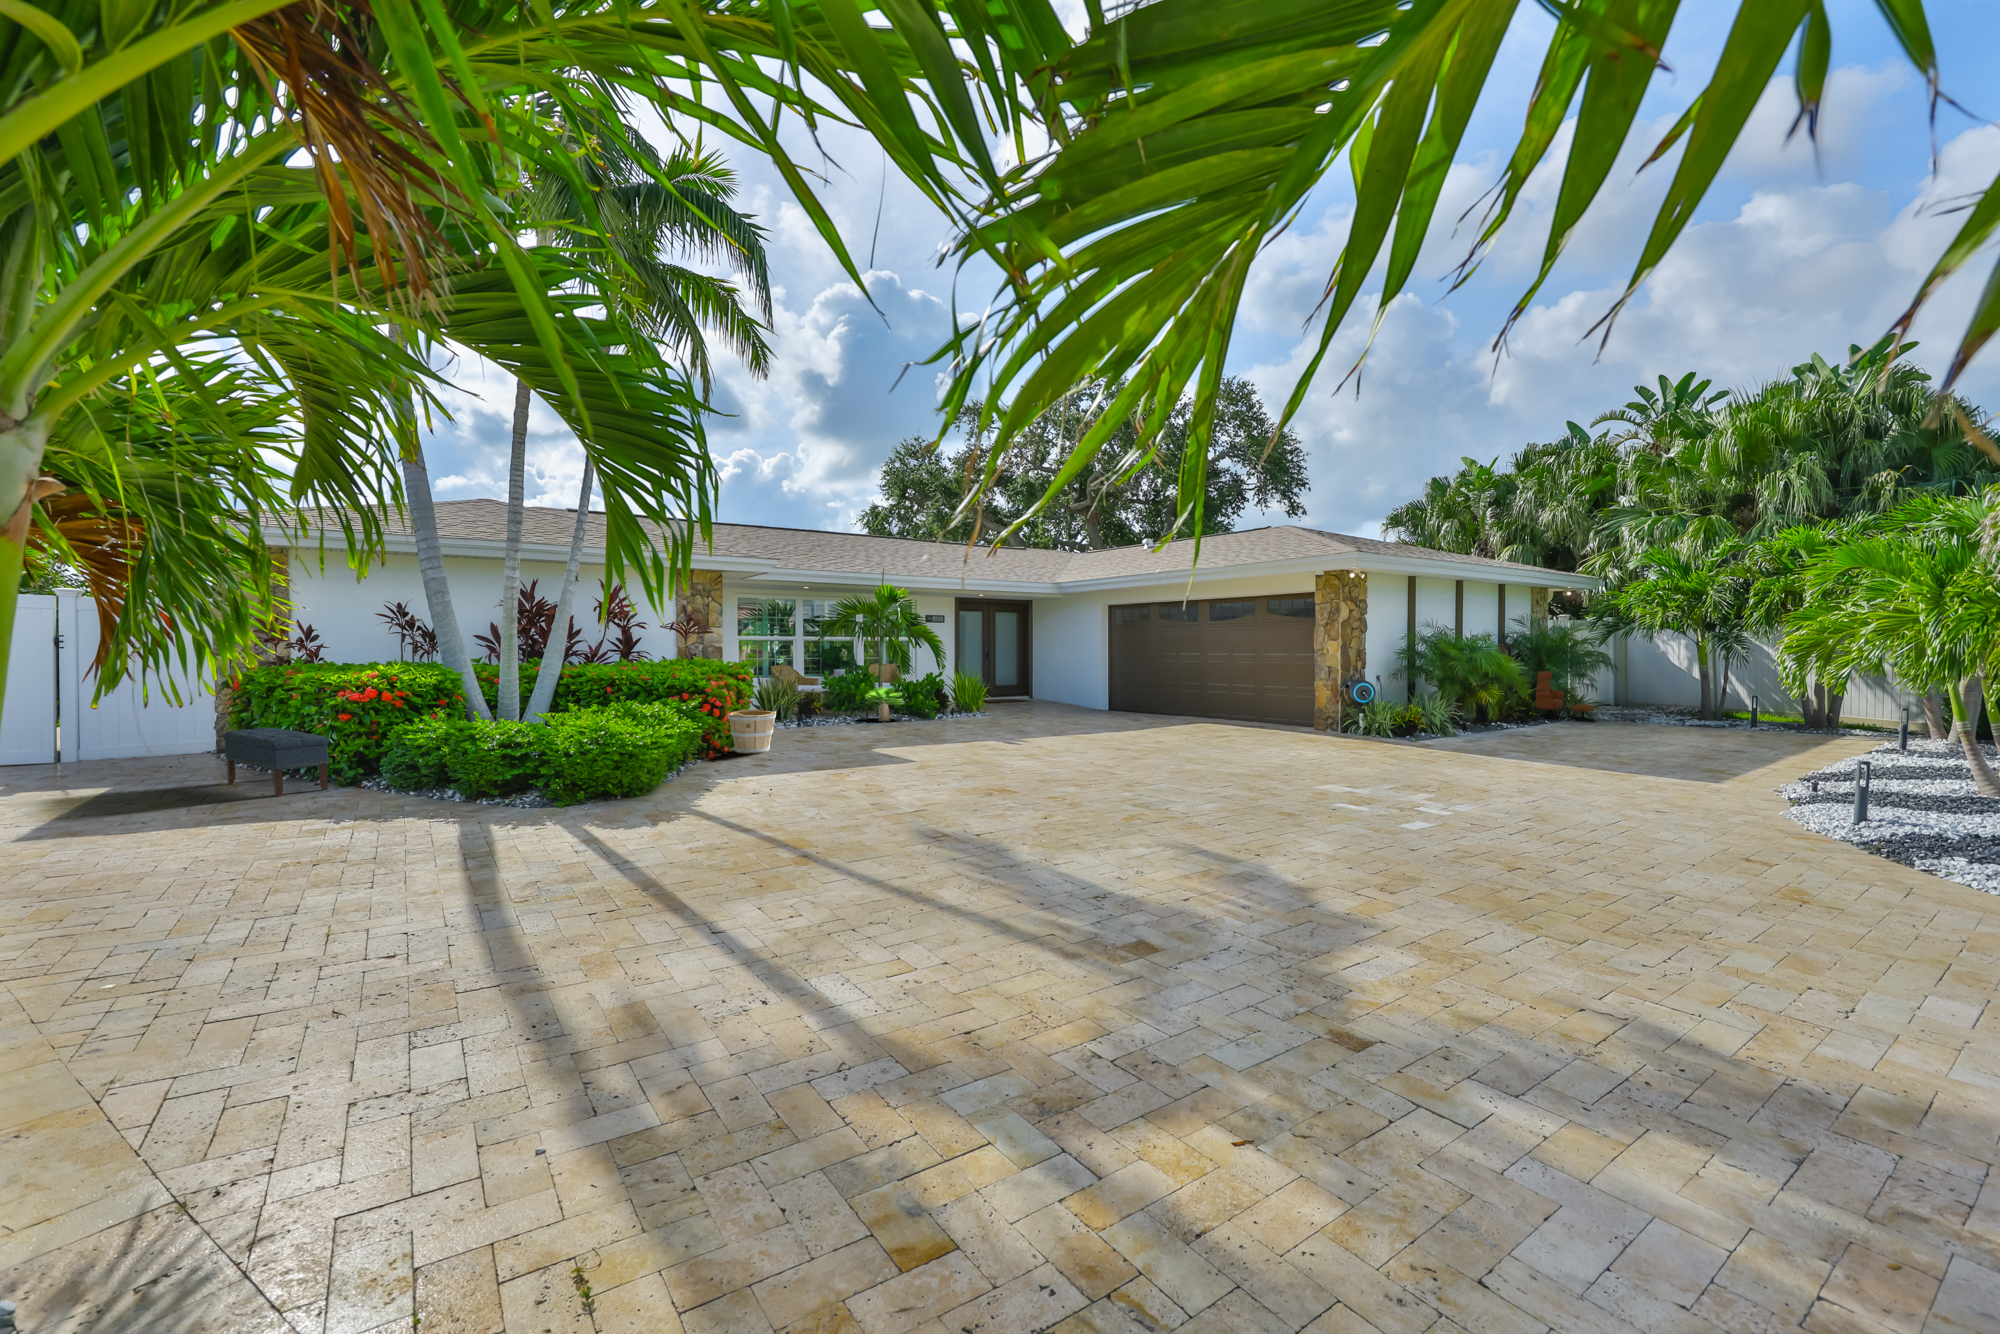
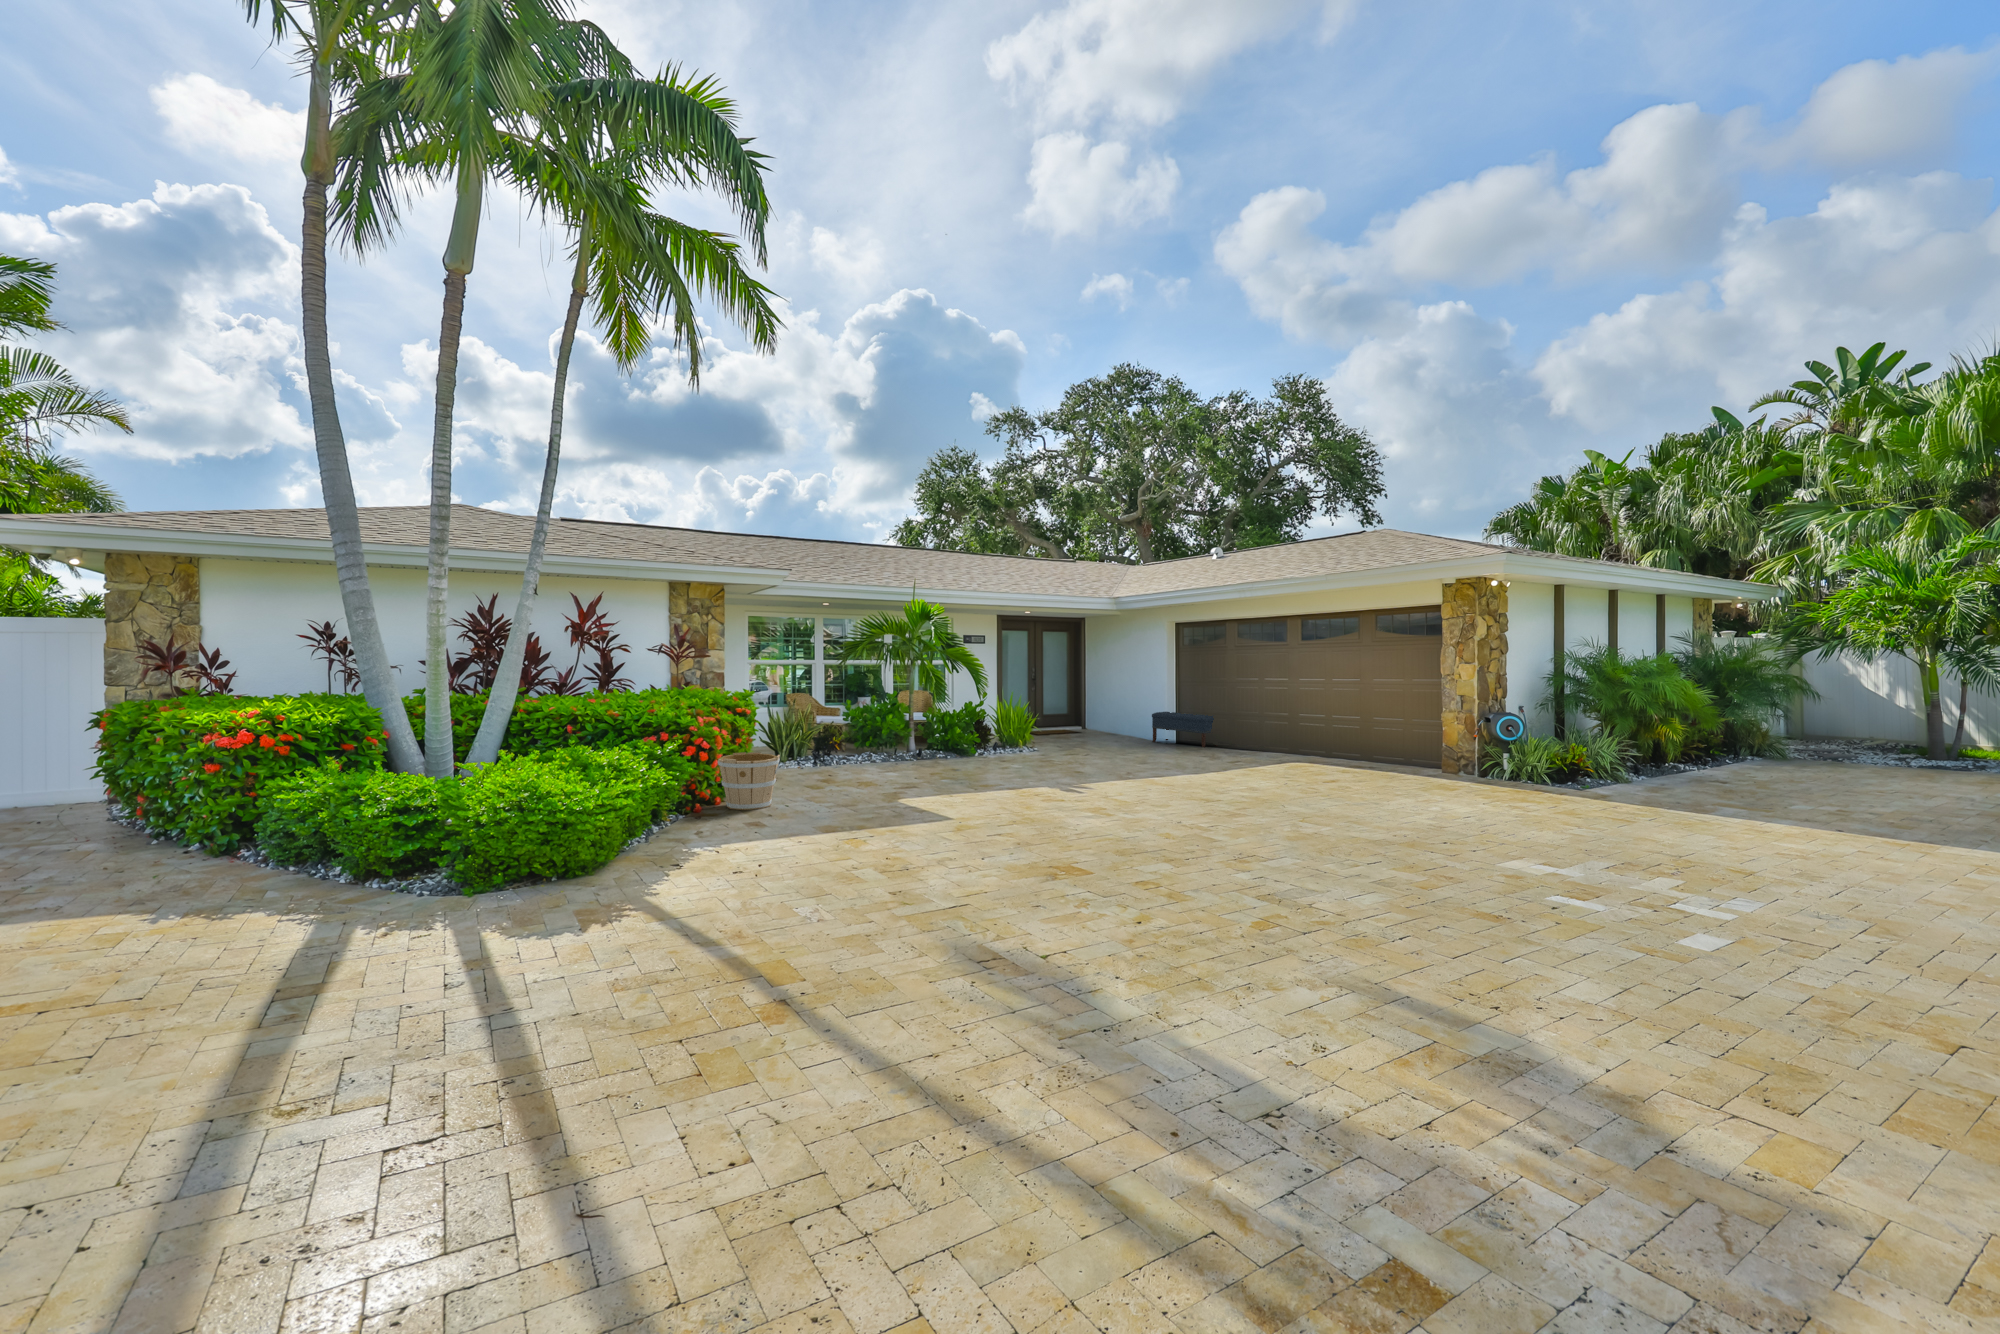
lounge chair: present [1536,671,1595,722] -> none [1709,699,1793,762]
potted plant: present [865,687,902,721] -> none [892,717,943,760]
bench: present [223,728,329,797] -> present [1152,712,1218,747]

